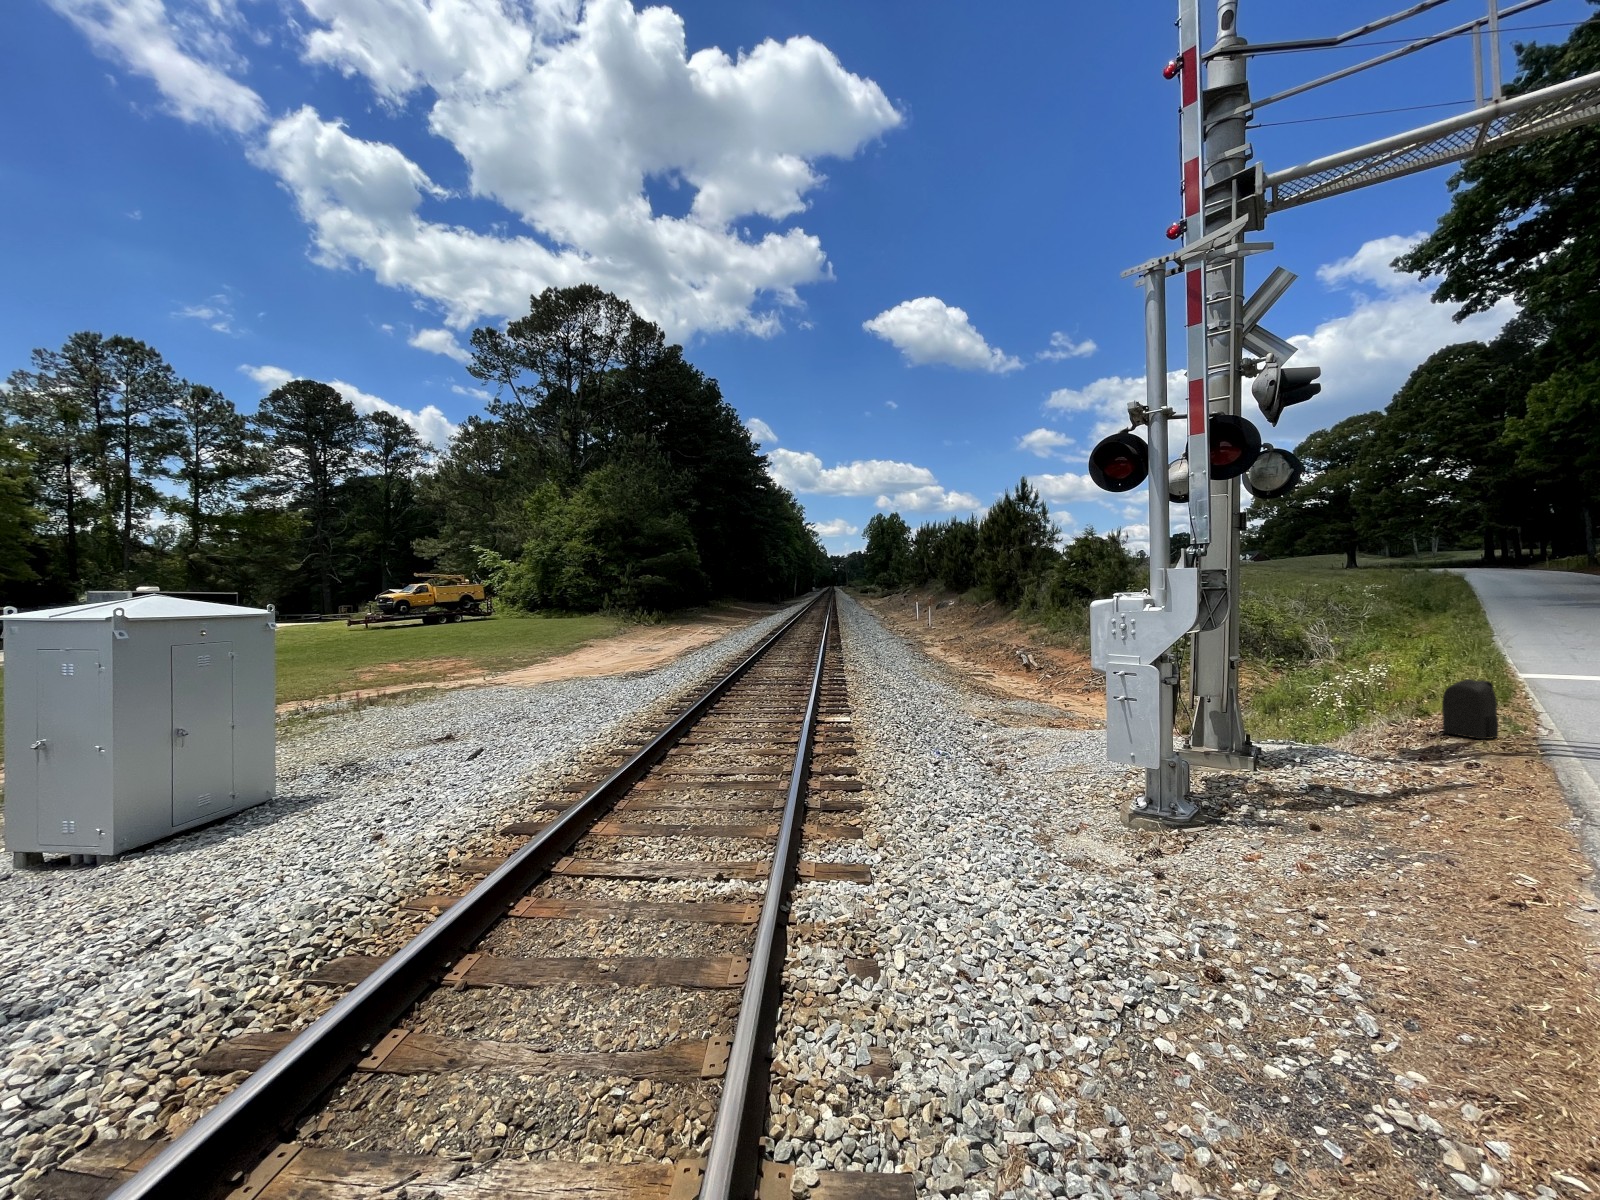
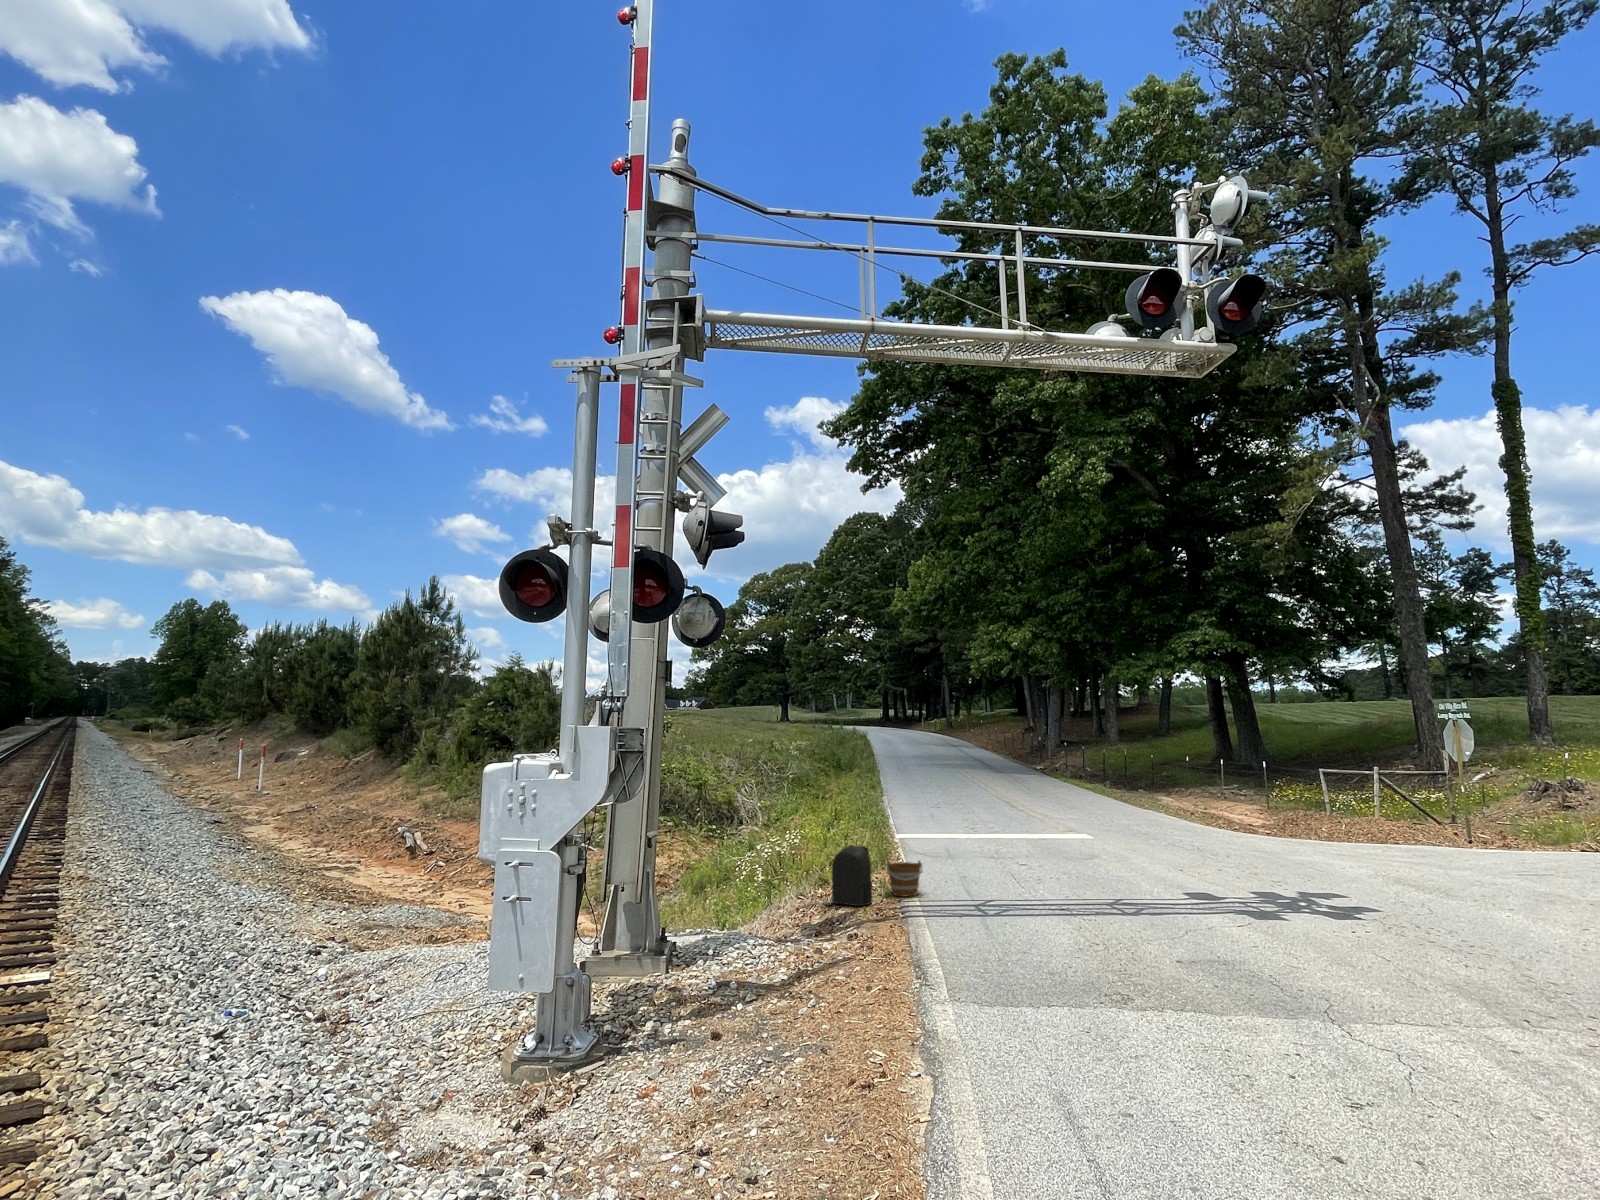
bucket: none [1519,697,1574,736] -> present [886,860,923,897]

